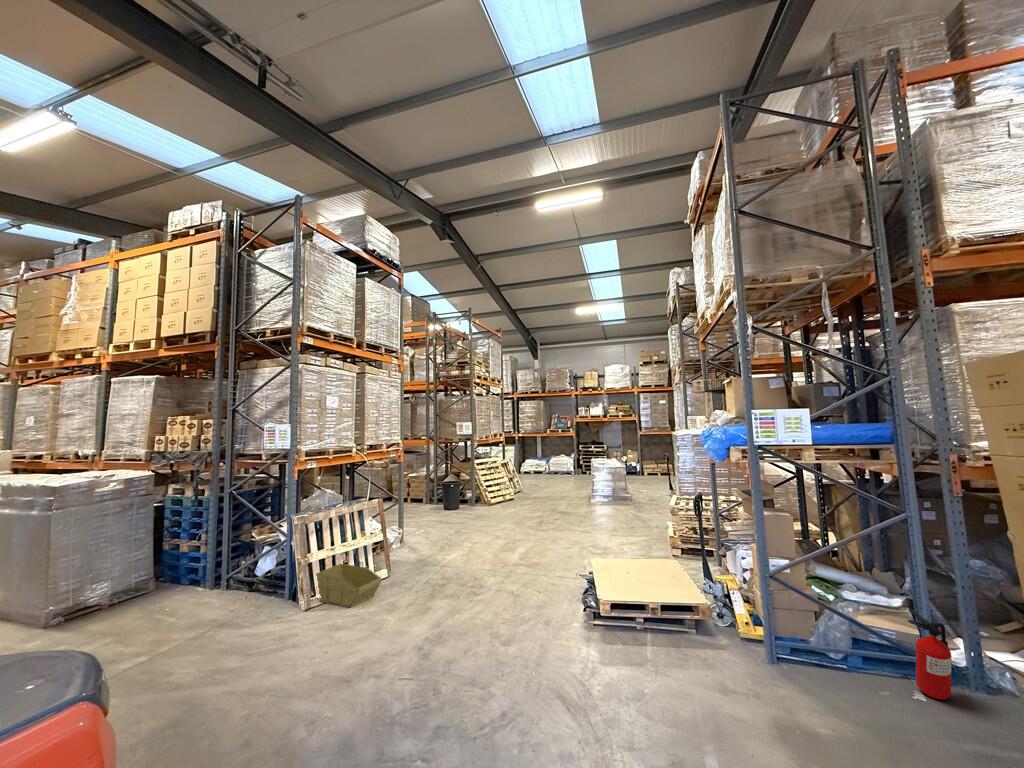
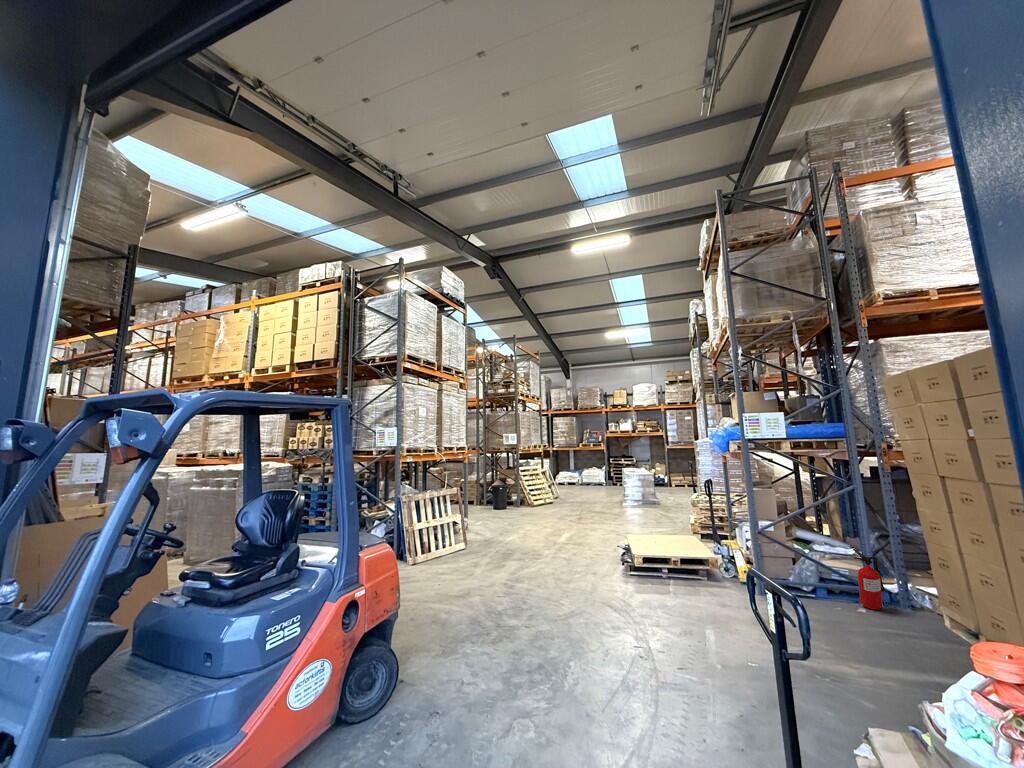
storage bin: present [316,564,381,608] -> none [418,535,466,564]

